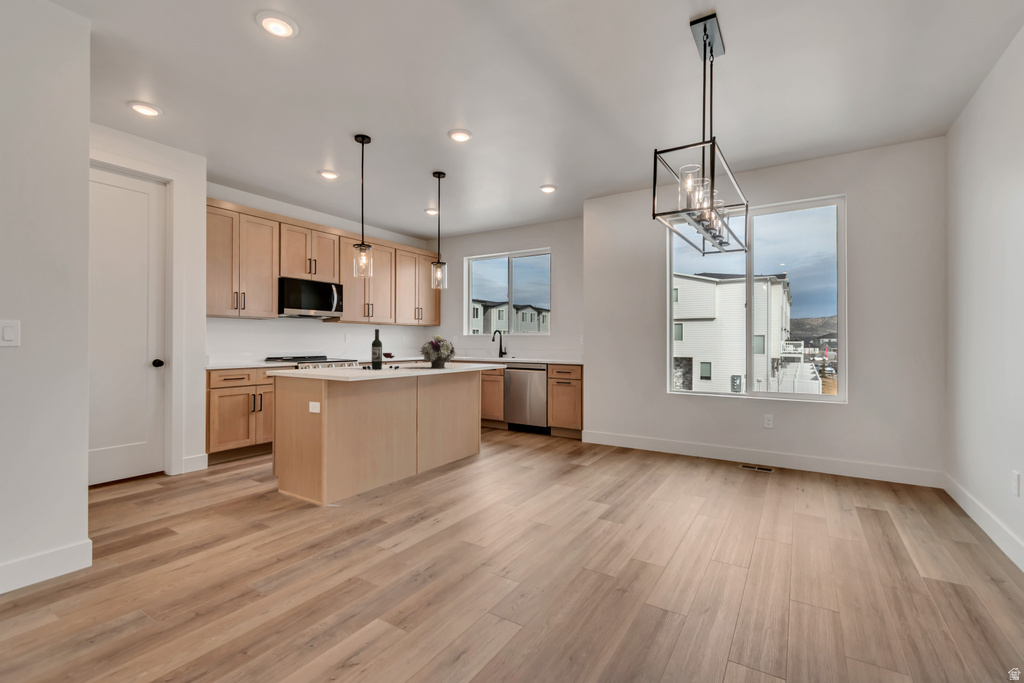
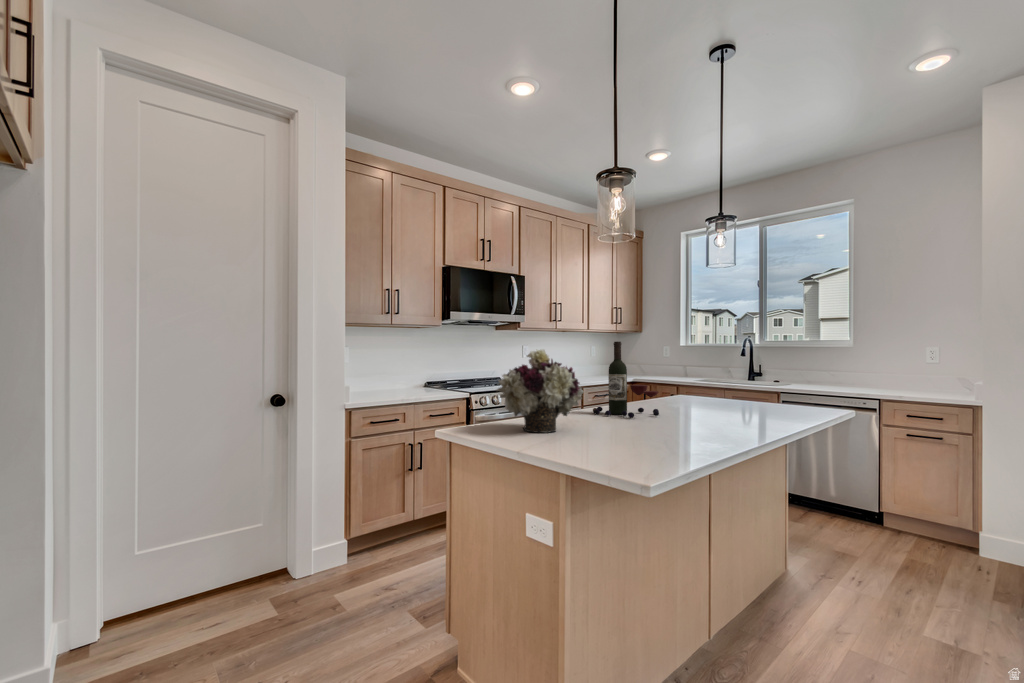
flower arrangement: present [420,335,456,368] -> present [497,349,584,433]

